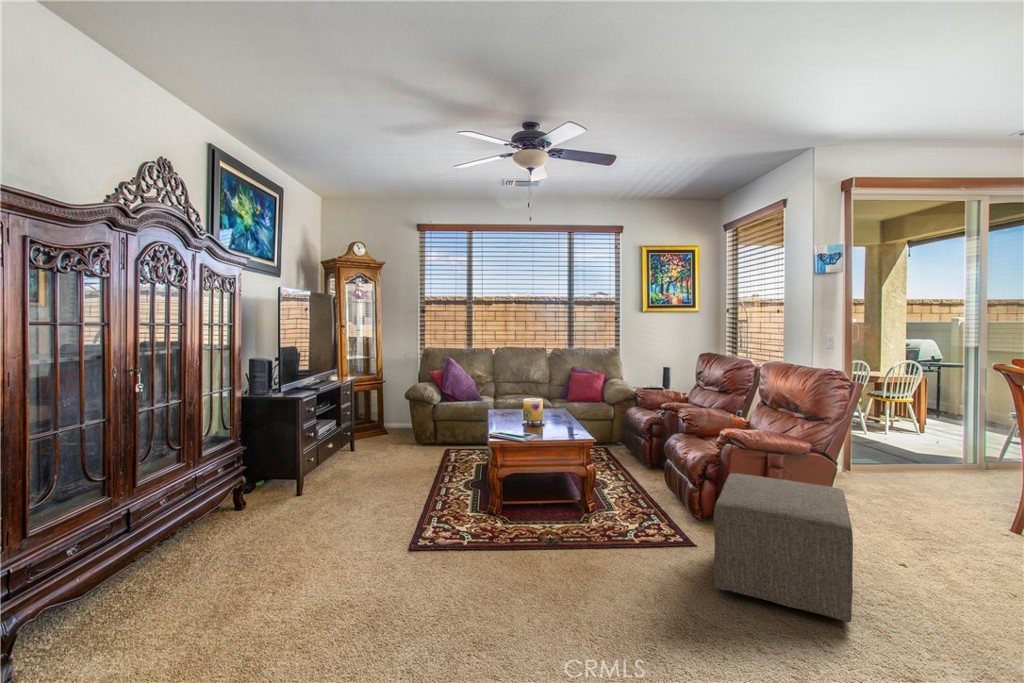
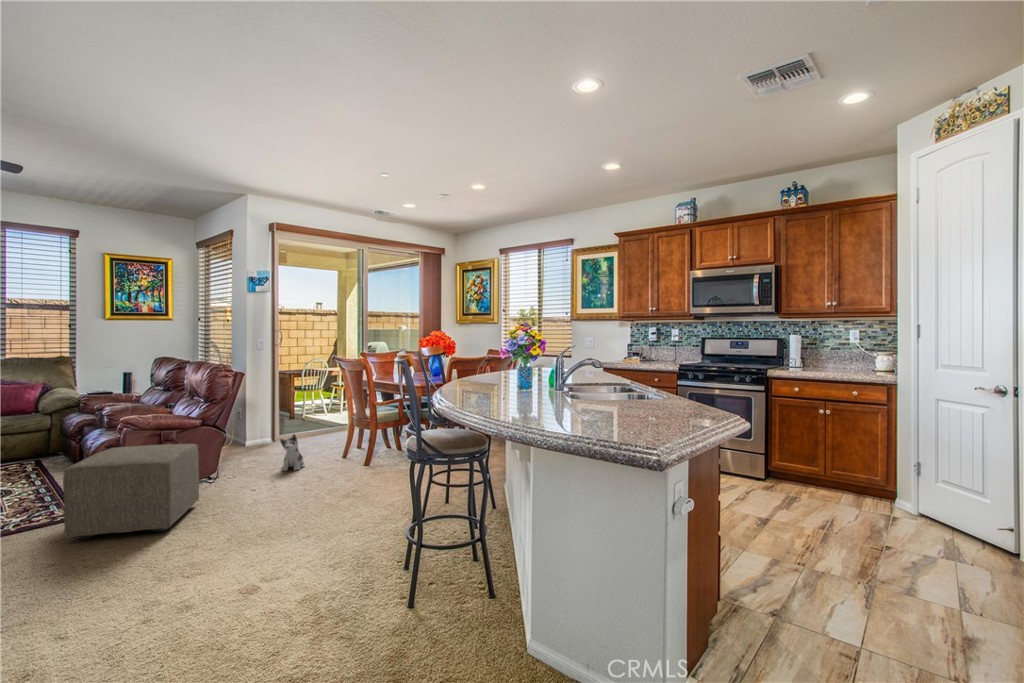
plush toy: none [909,482,952,540] -> present [280,434,305,471]

